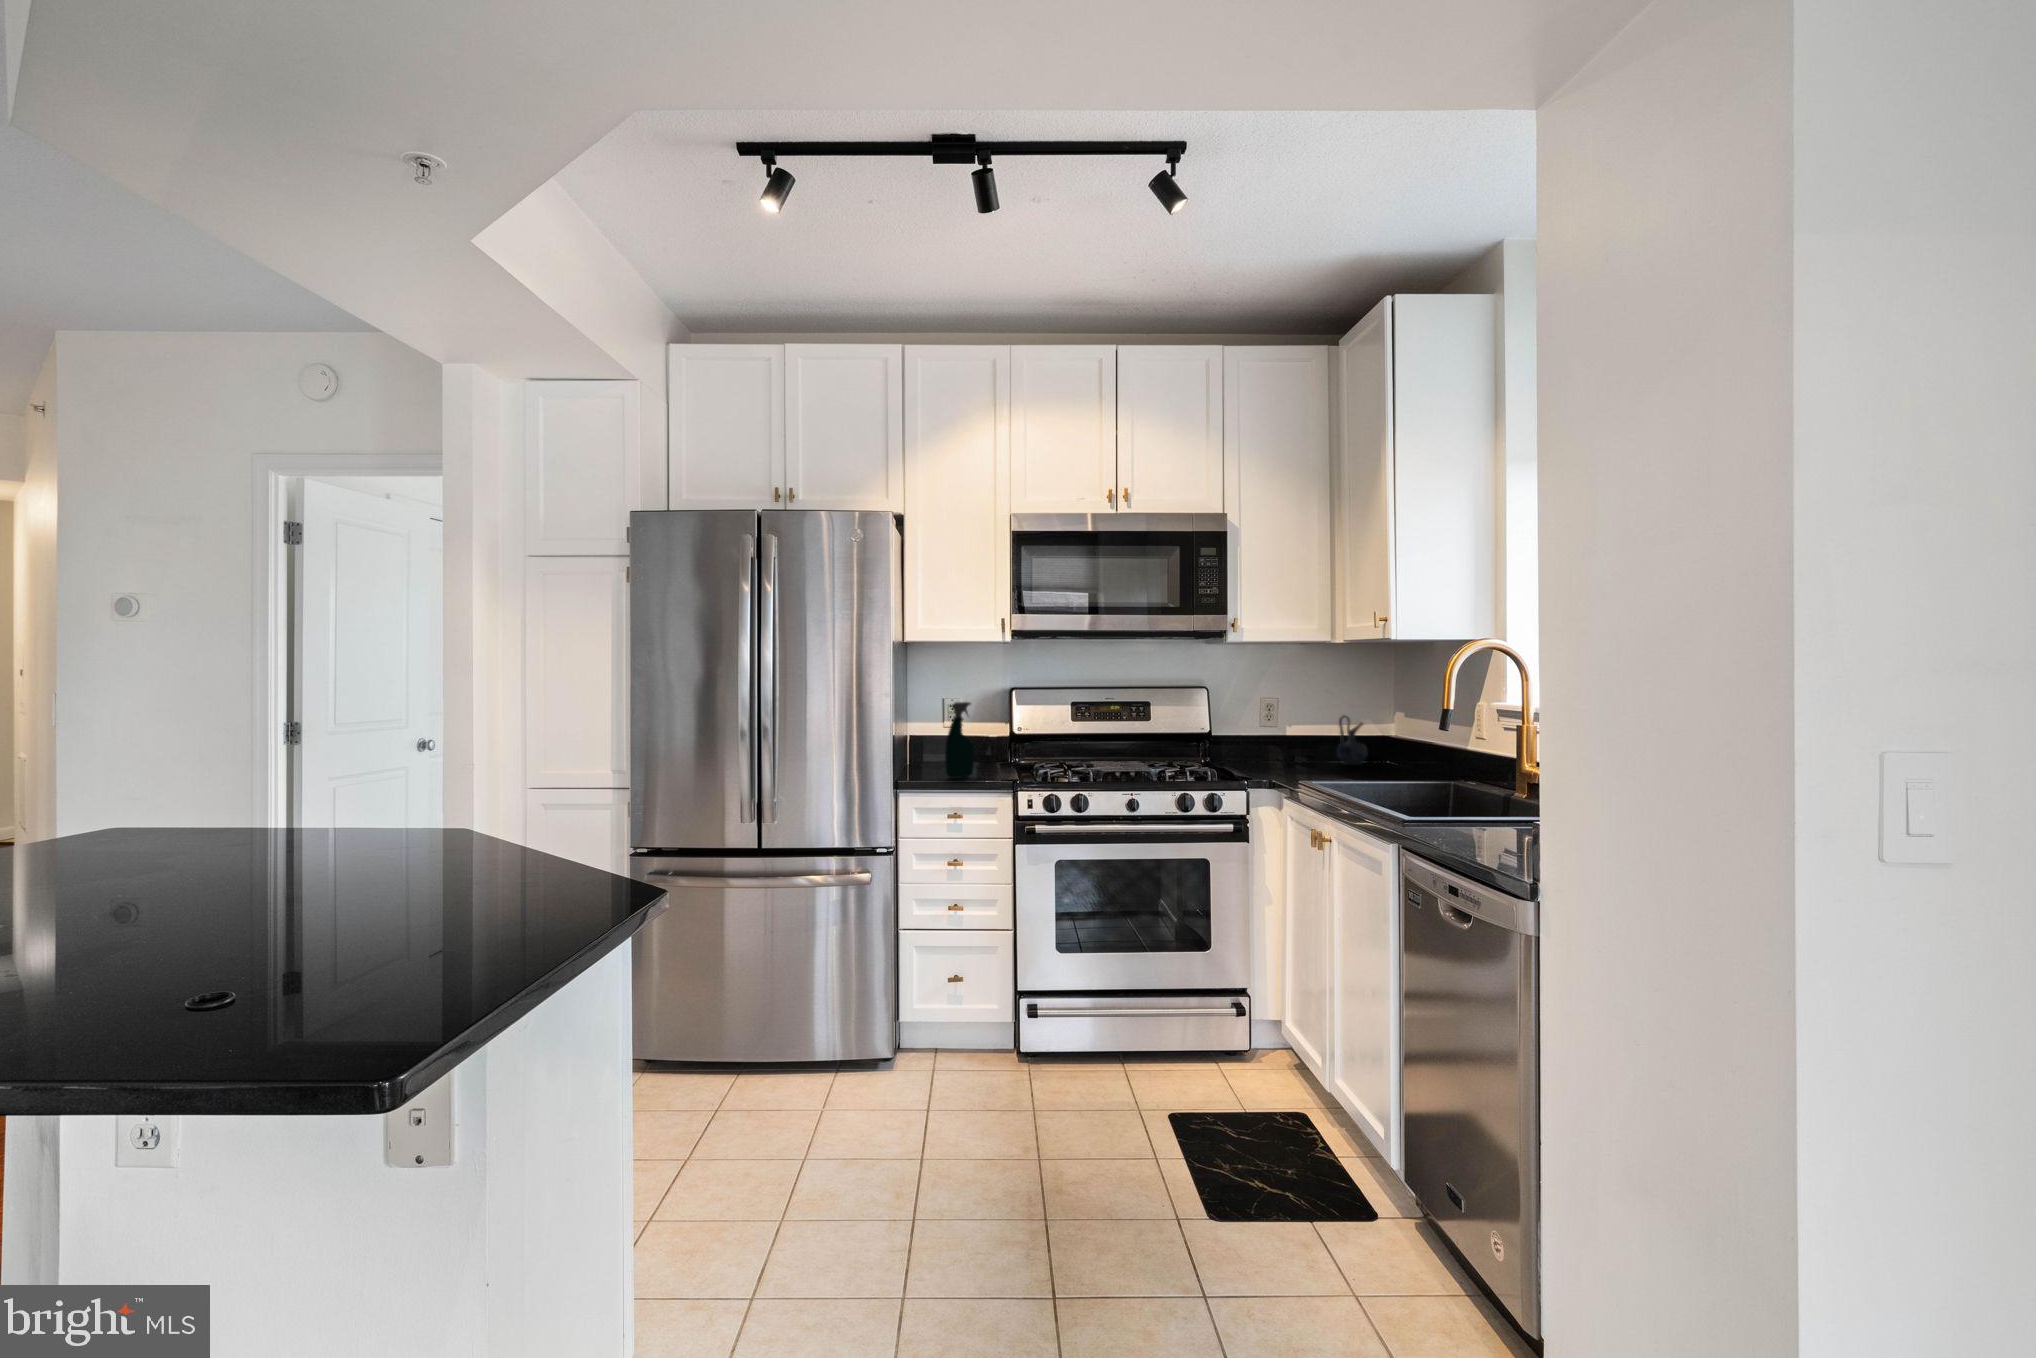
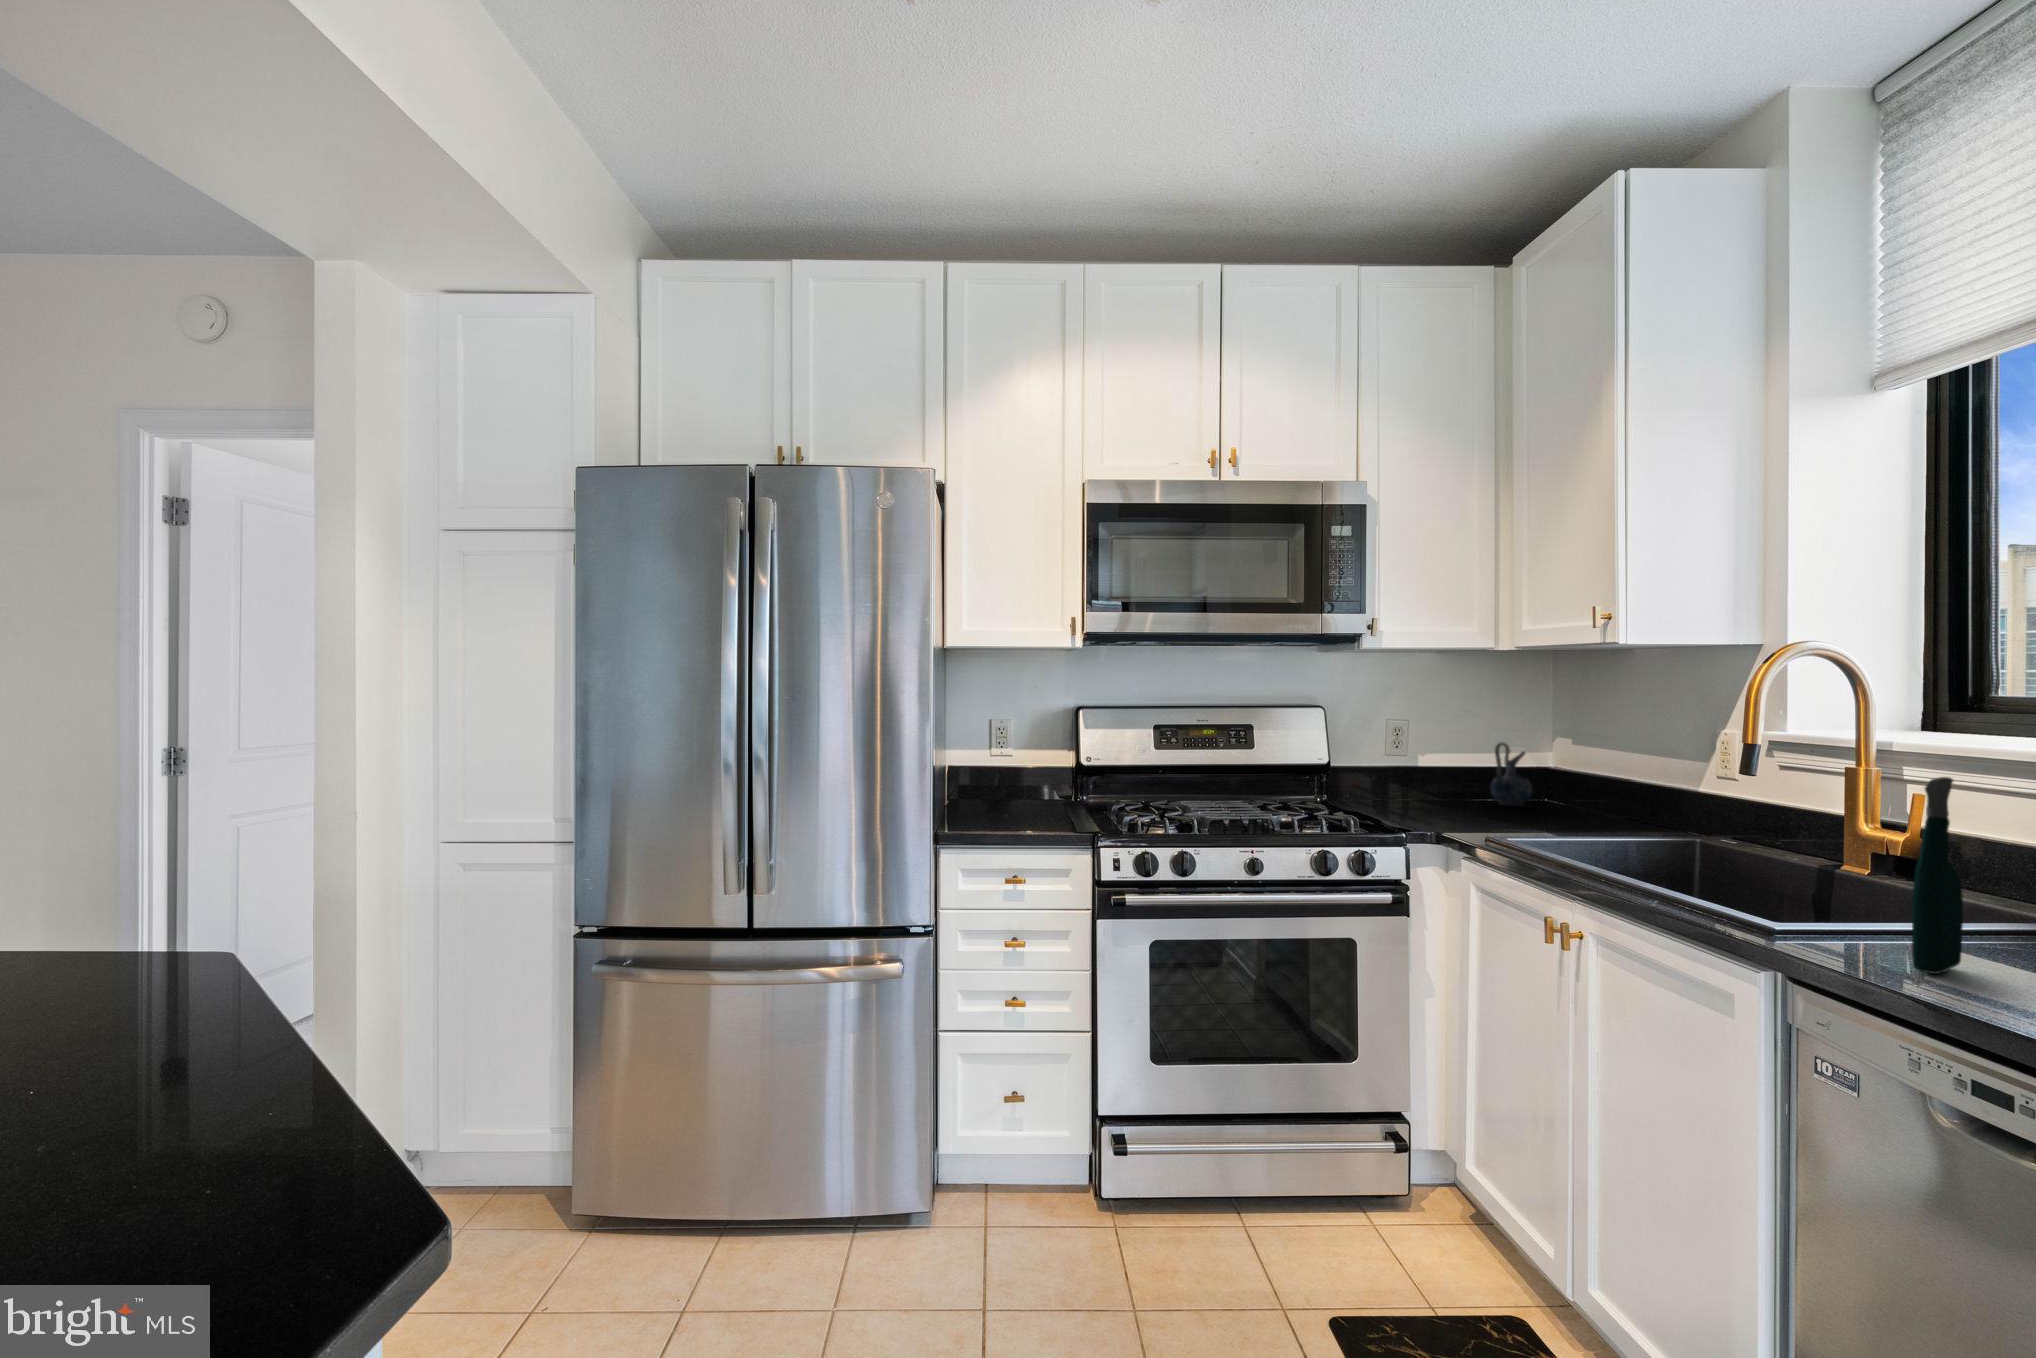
spray bottle: present [945,702,974,778] -> present [1912,777,1963,974]

